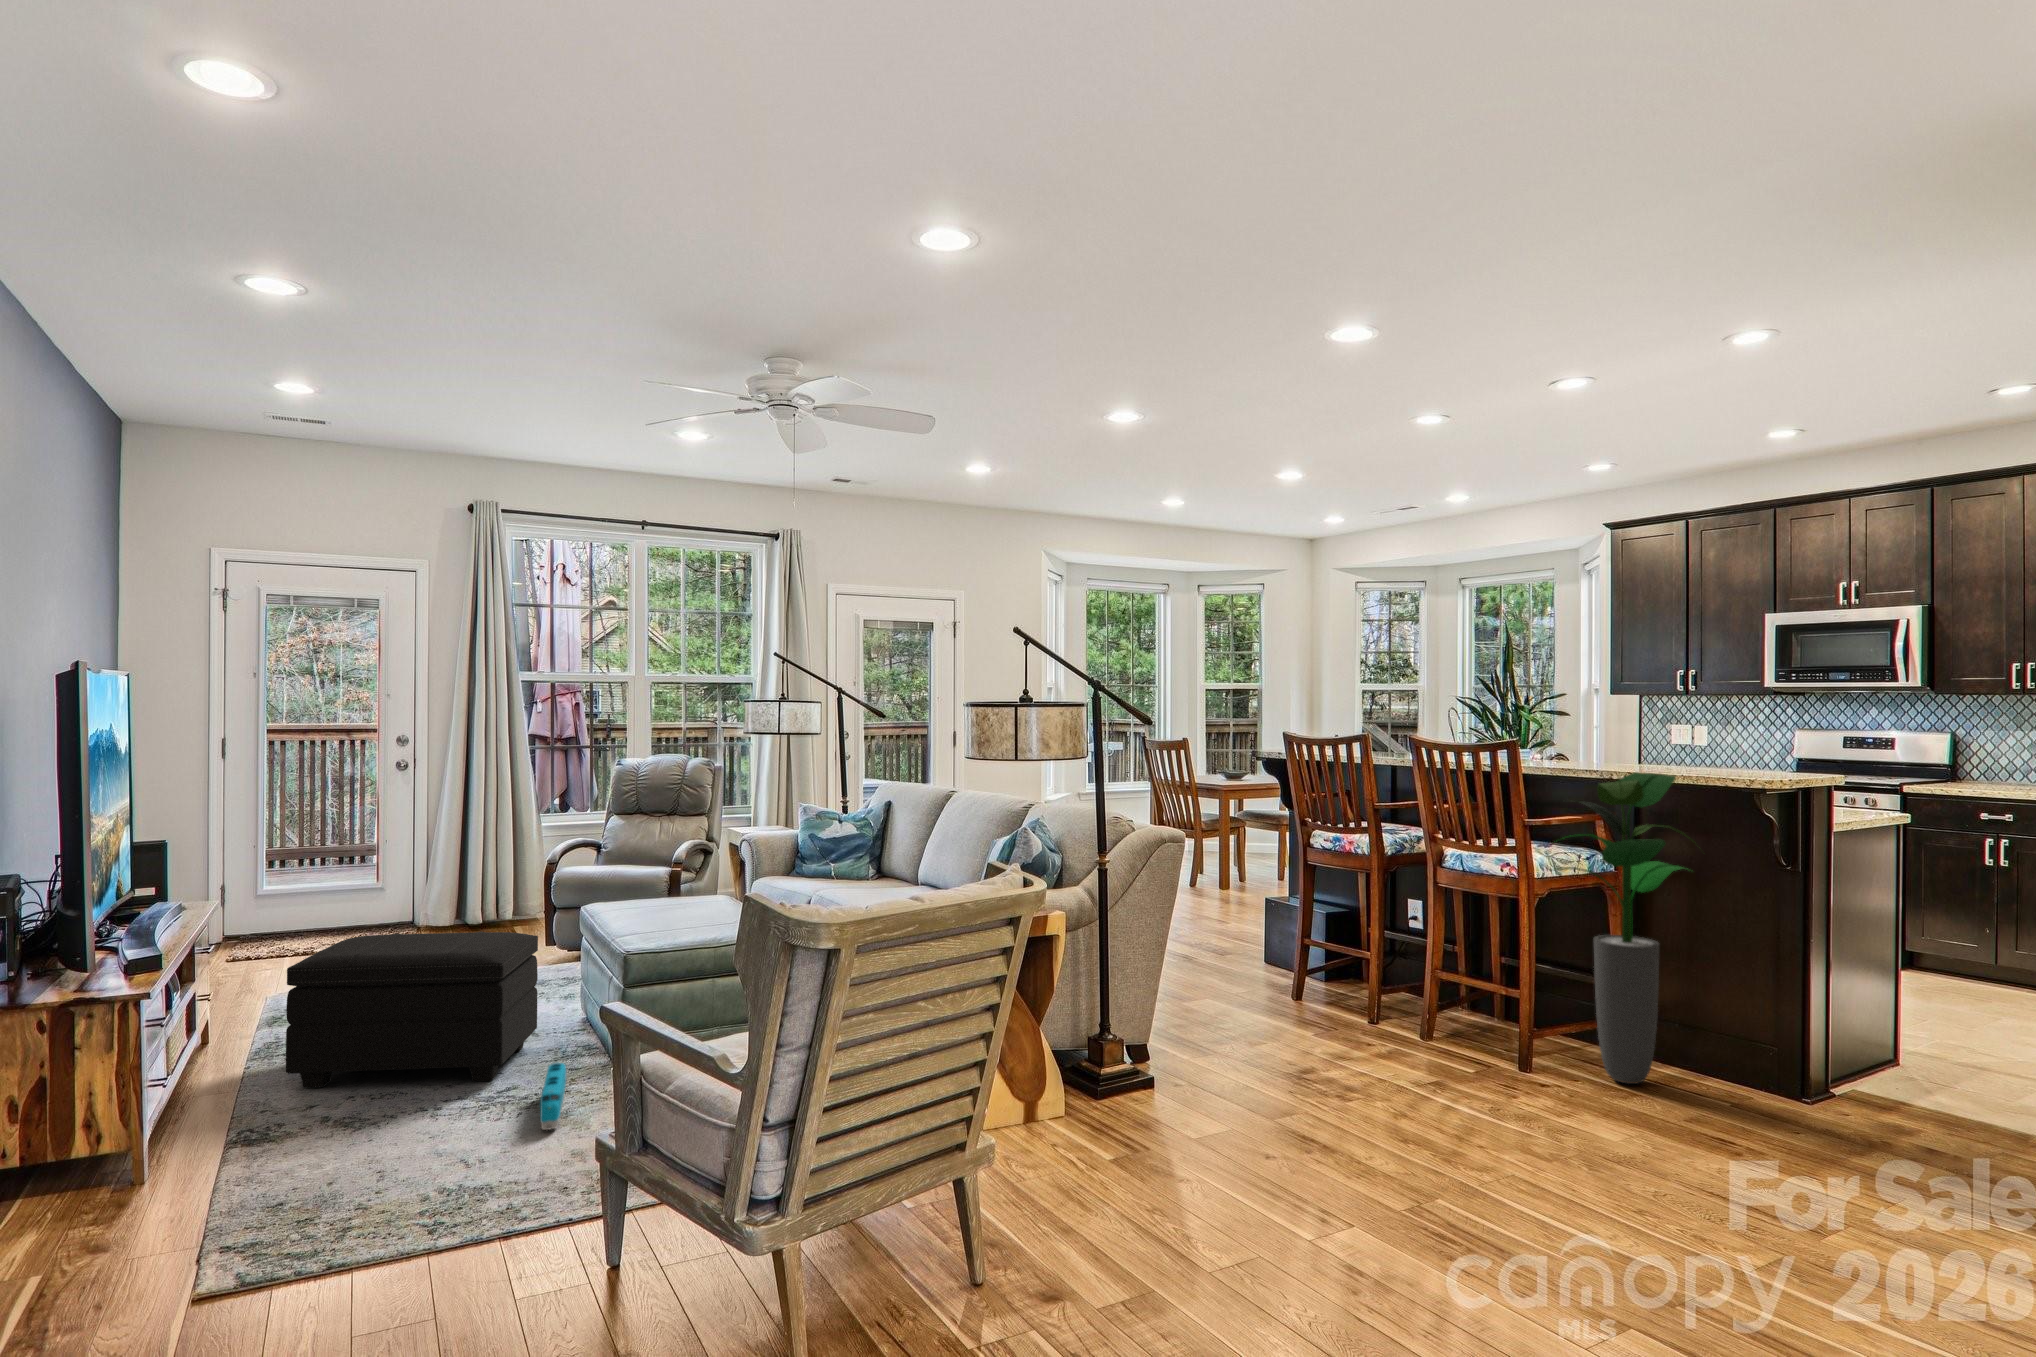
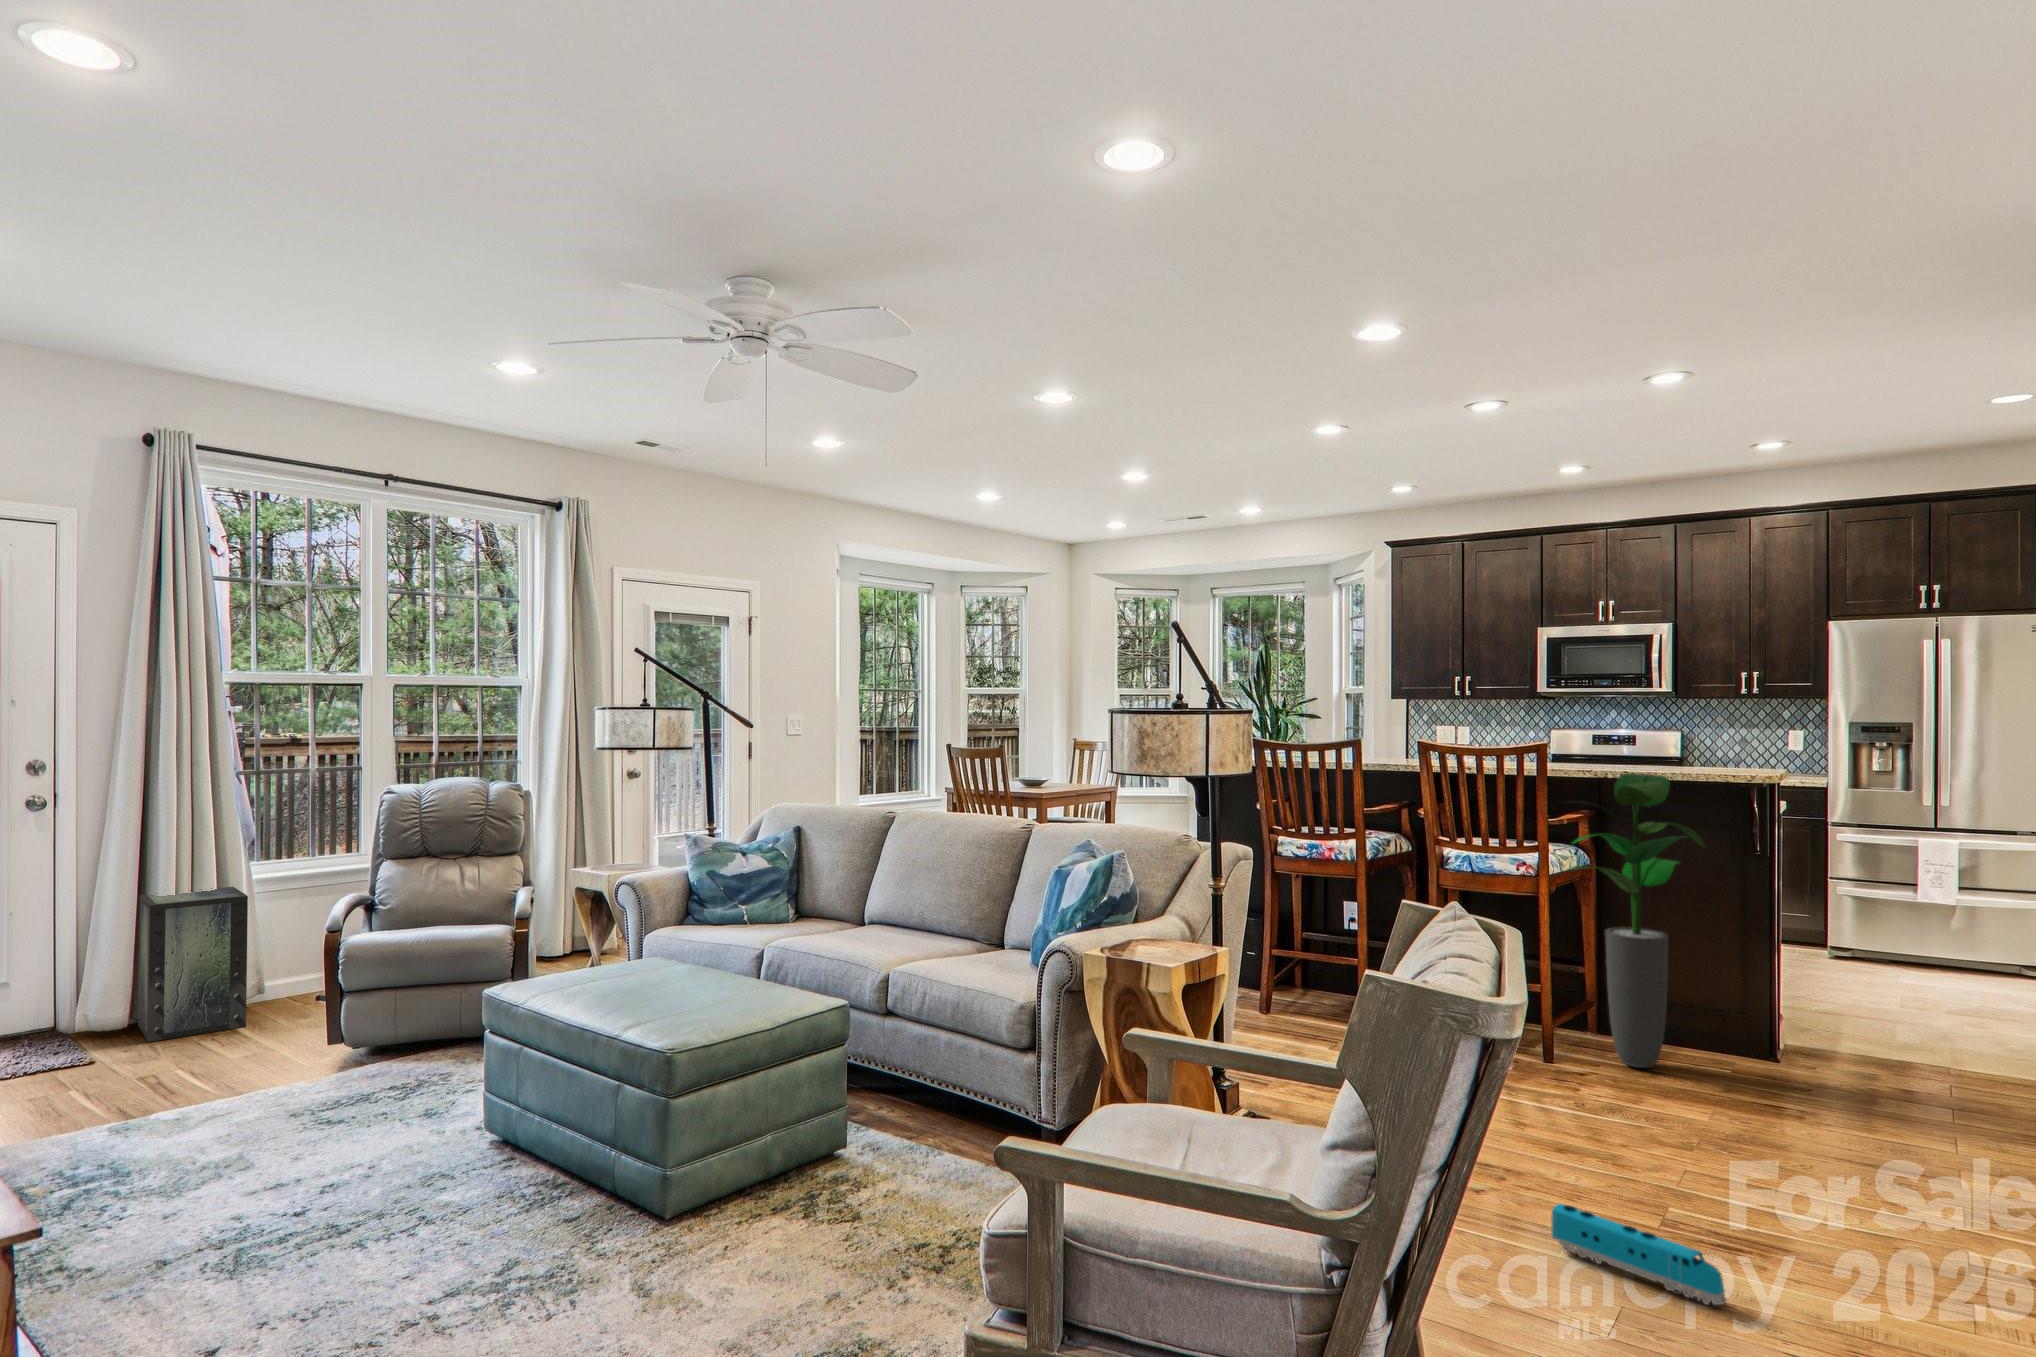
storage box: none [440,832,508,941] -> present [138,887,248,1042]
footstool: present [286,931,538,1088] -> none [129,1032,477,1305]
toy train: present [540,1063,566,1130] -> present [1551,1204,1727,1305]

